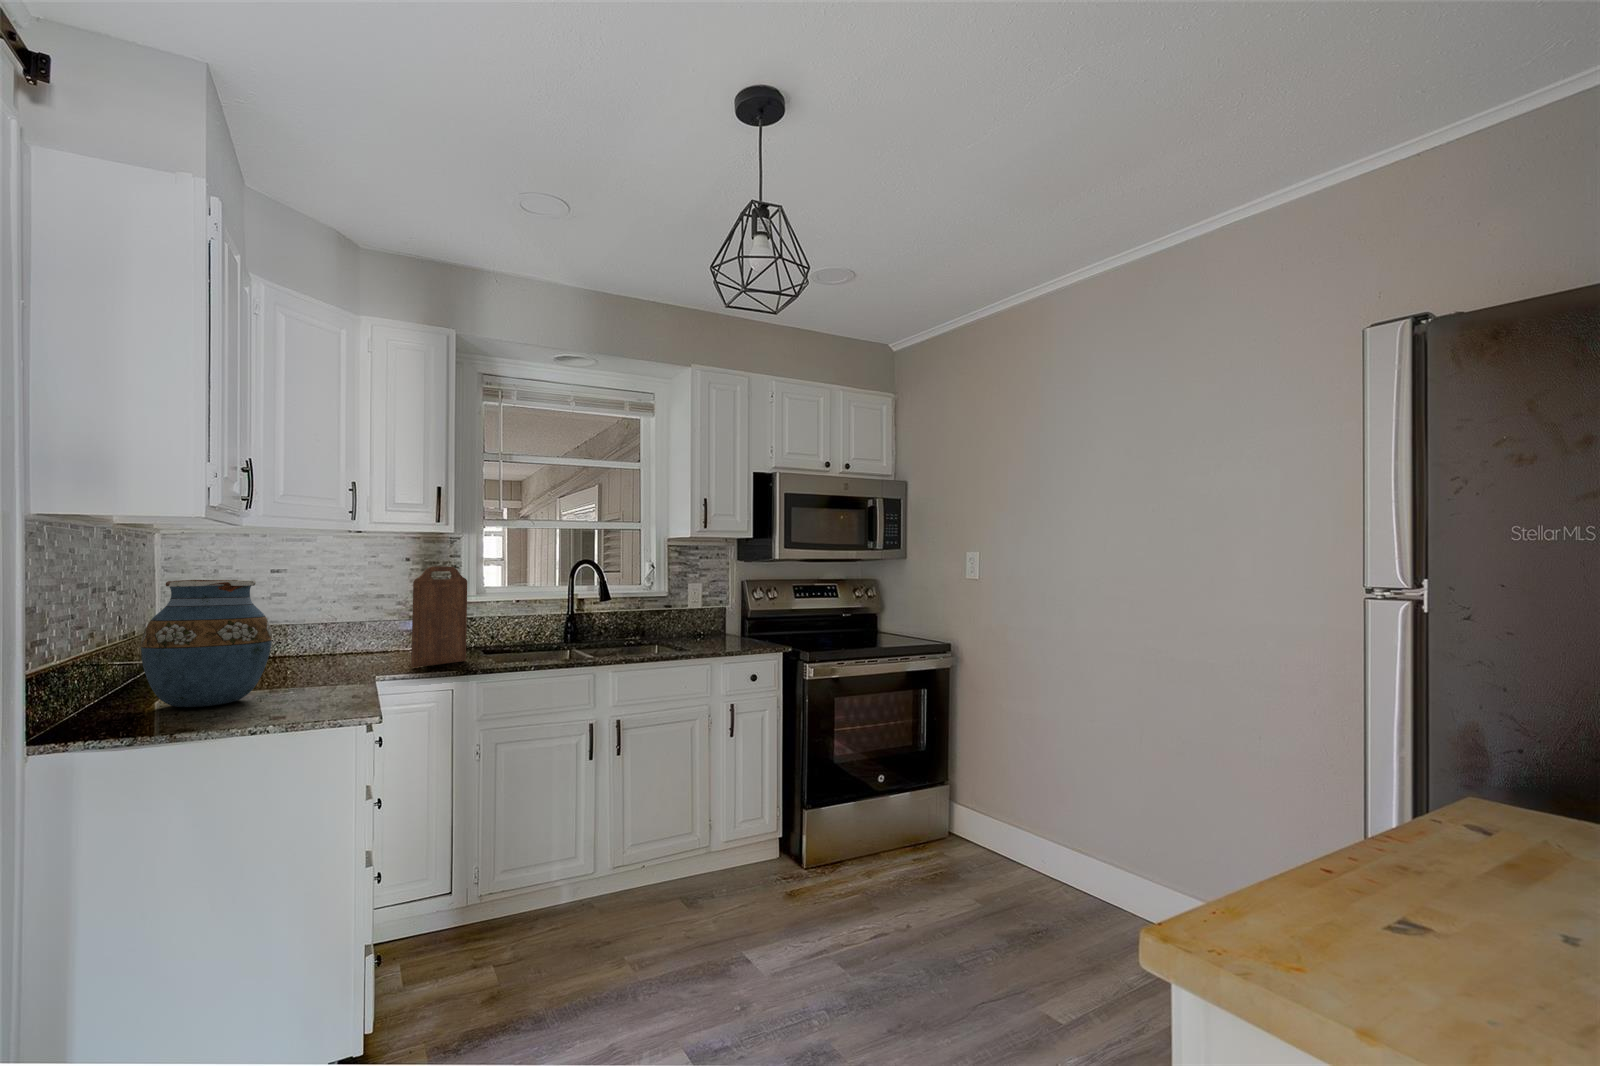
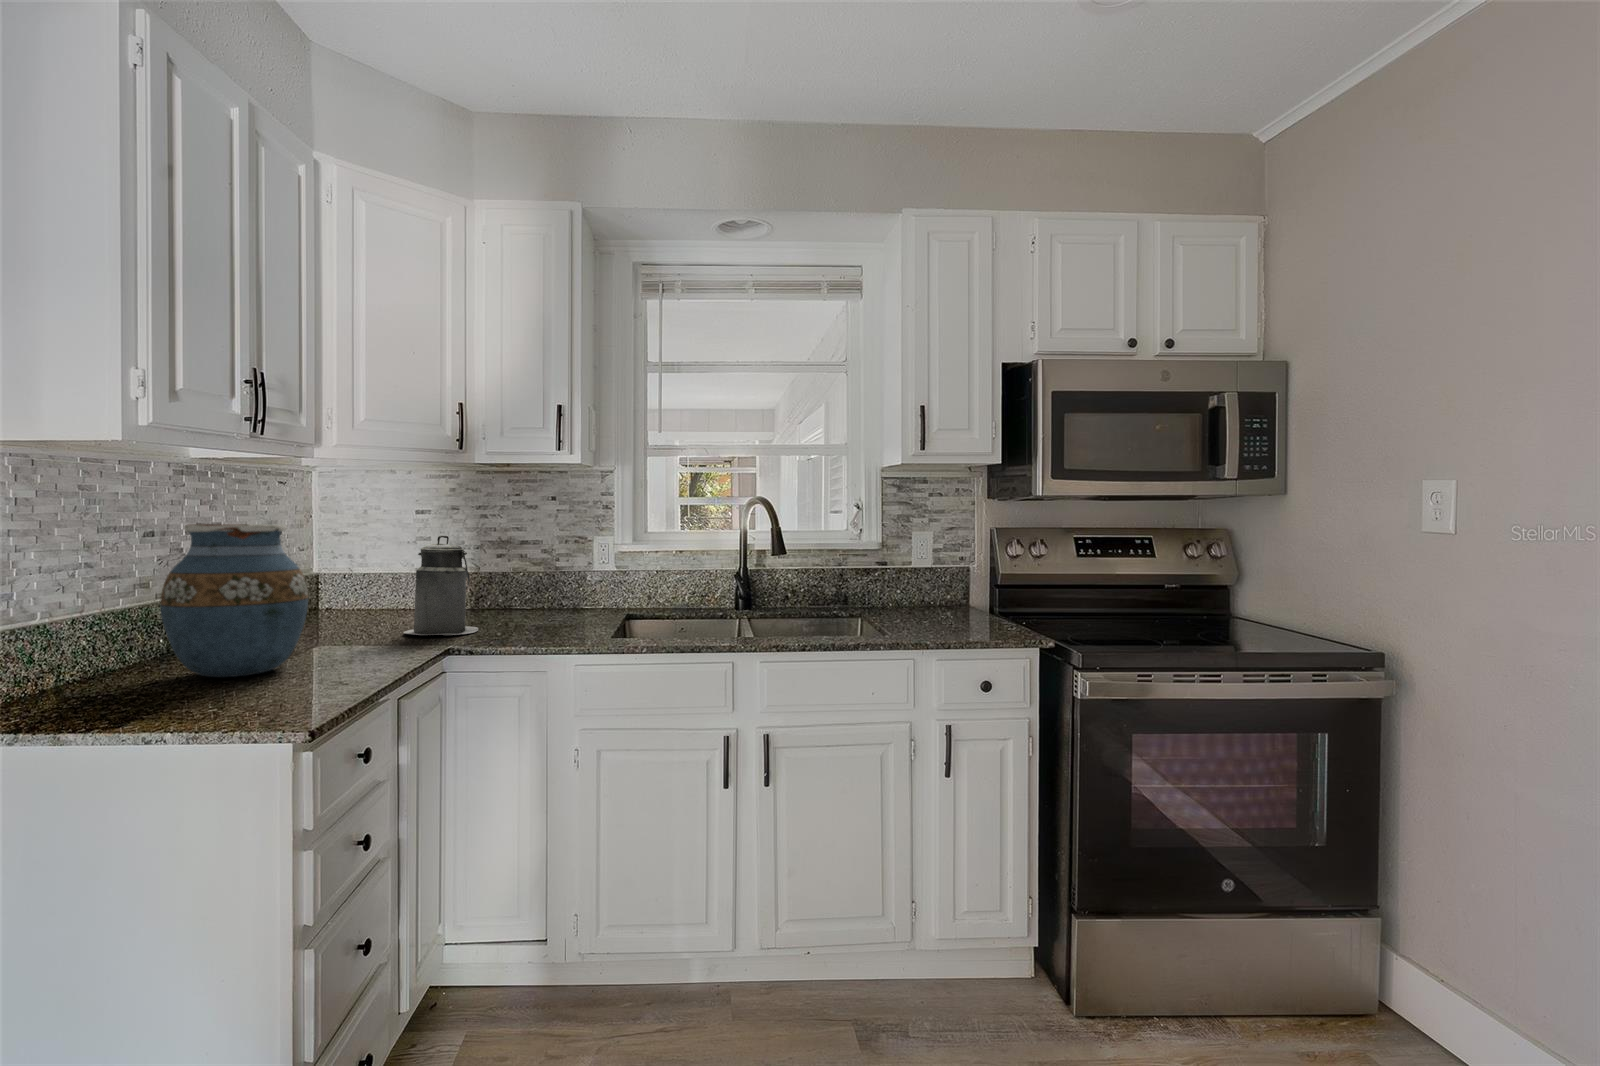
cutting board: present [411,566,467,667] -> none [518,507,591,635]
canister: none [299,590,367,672] -> present [404,536,478,635]

